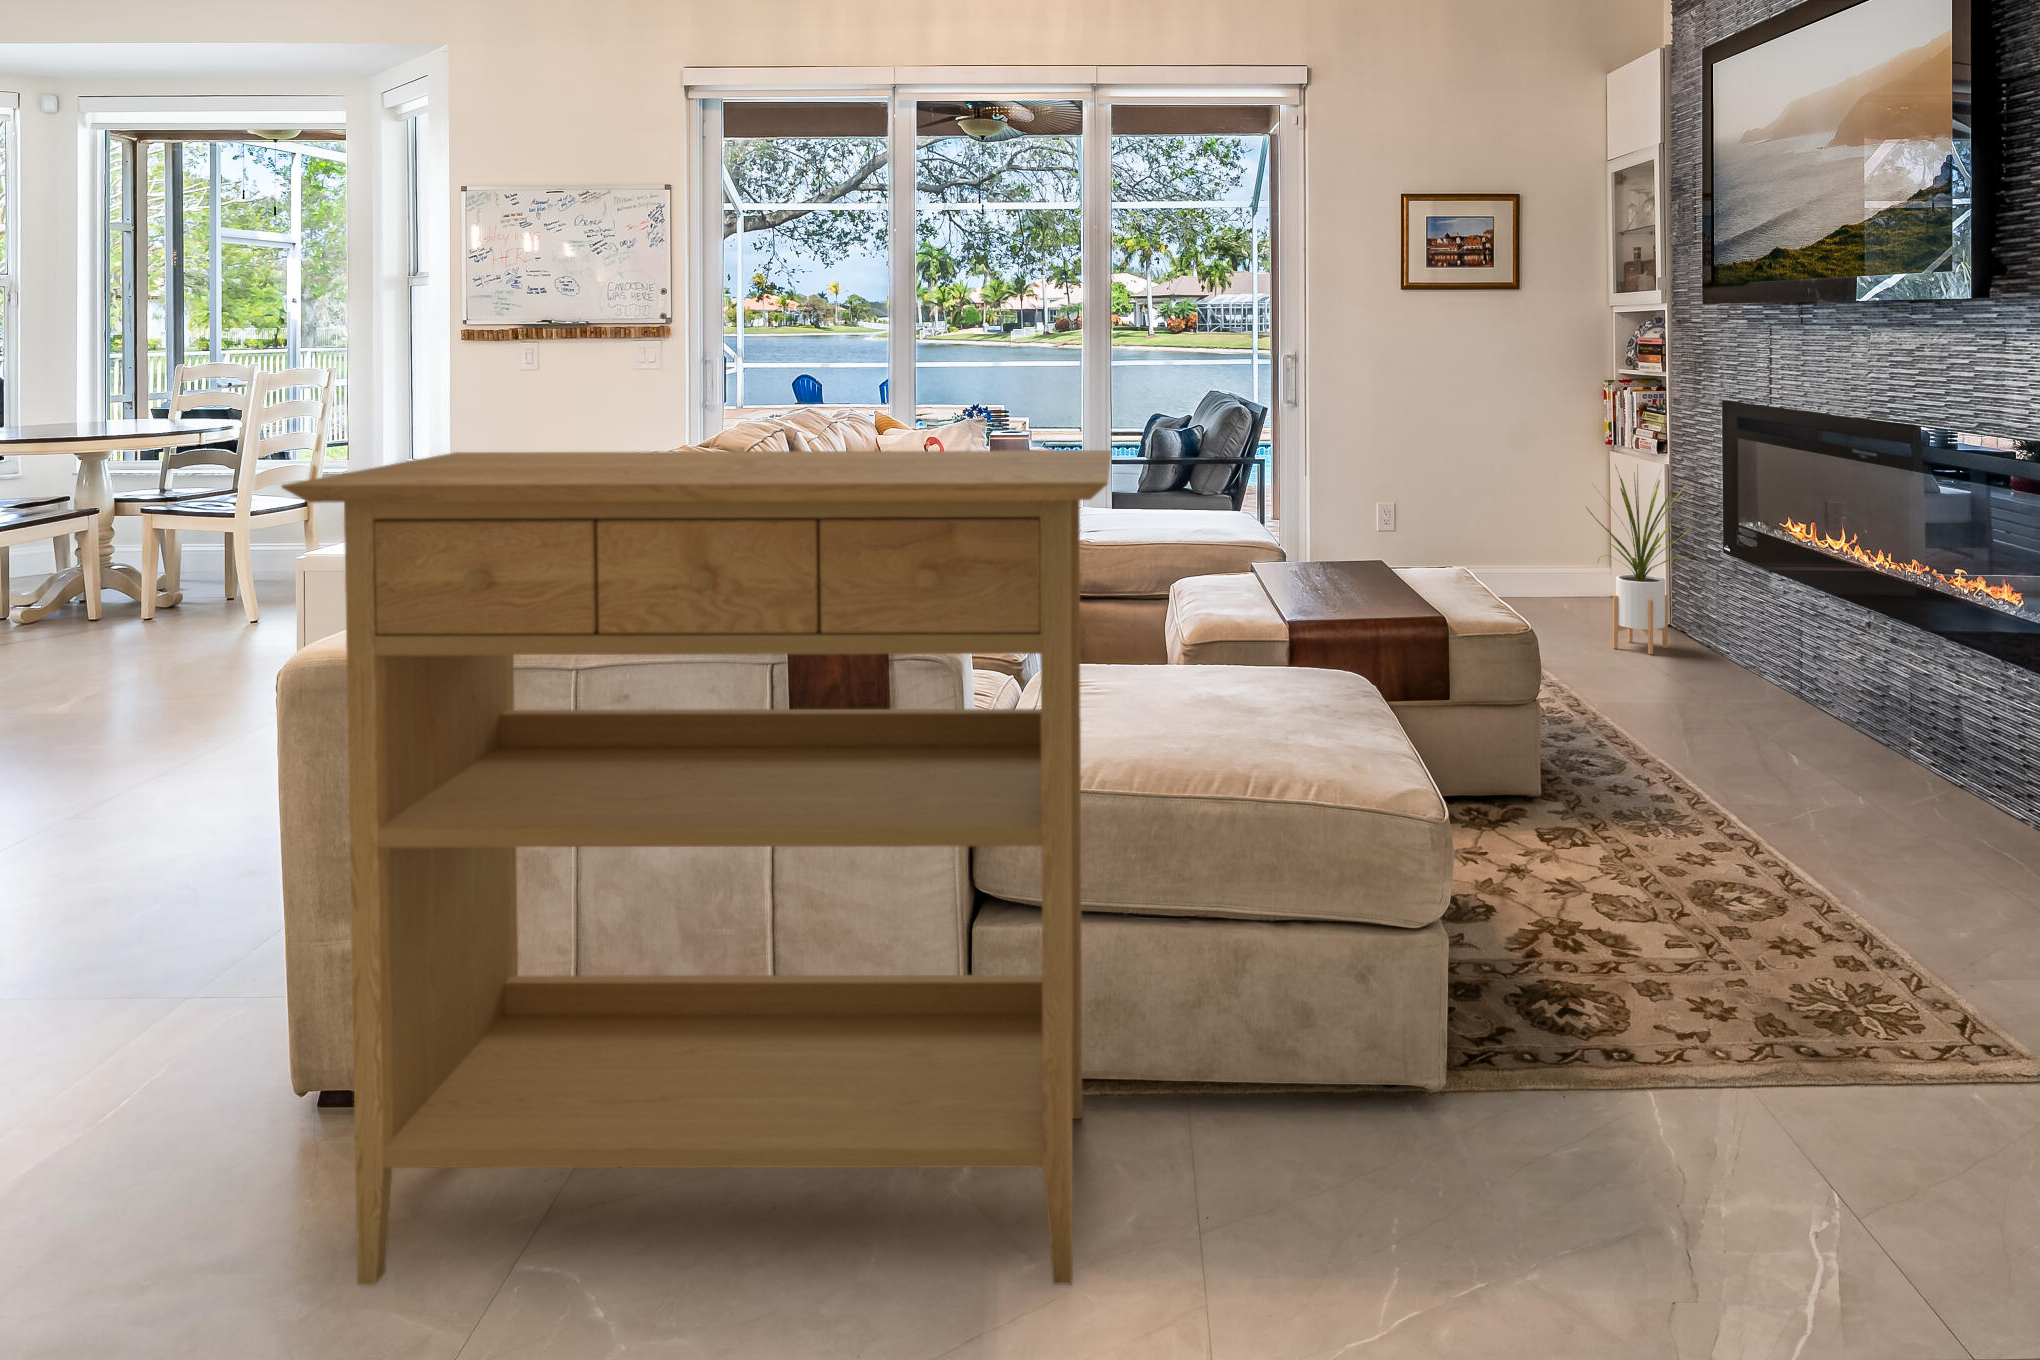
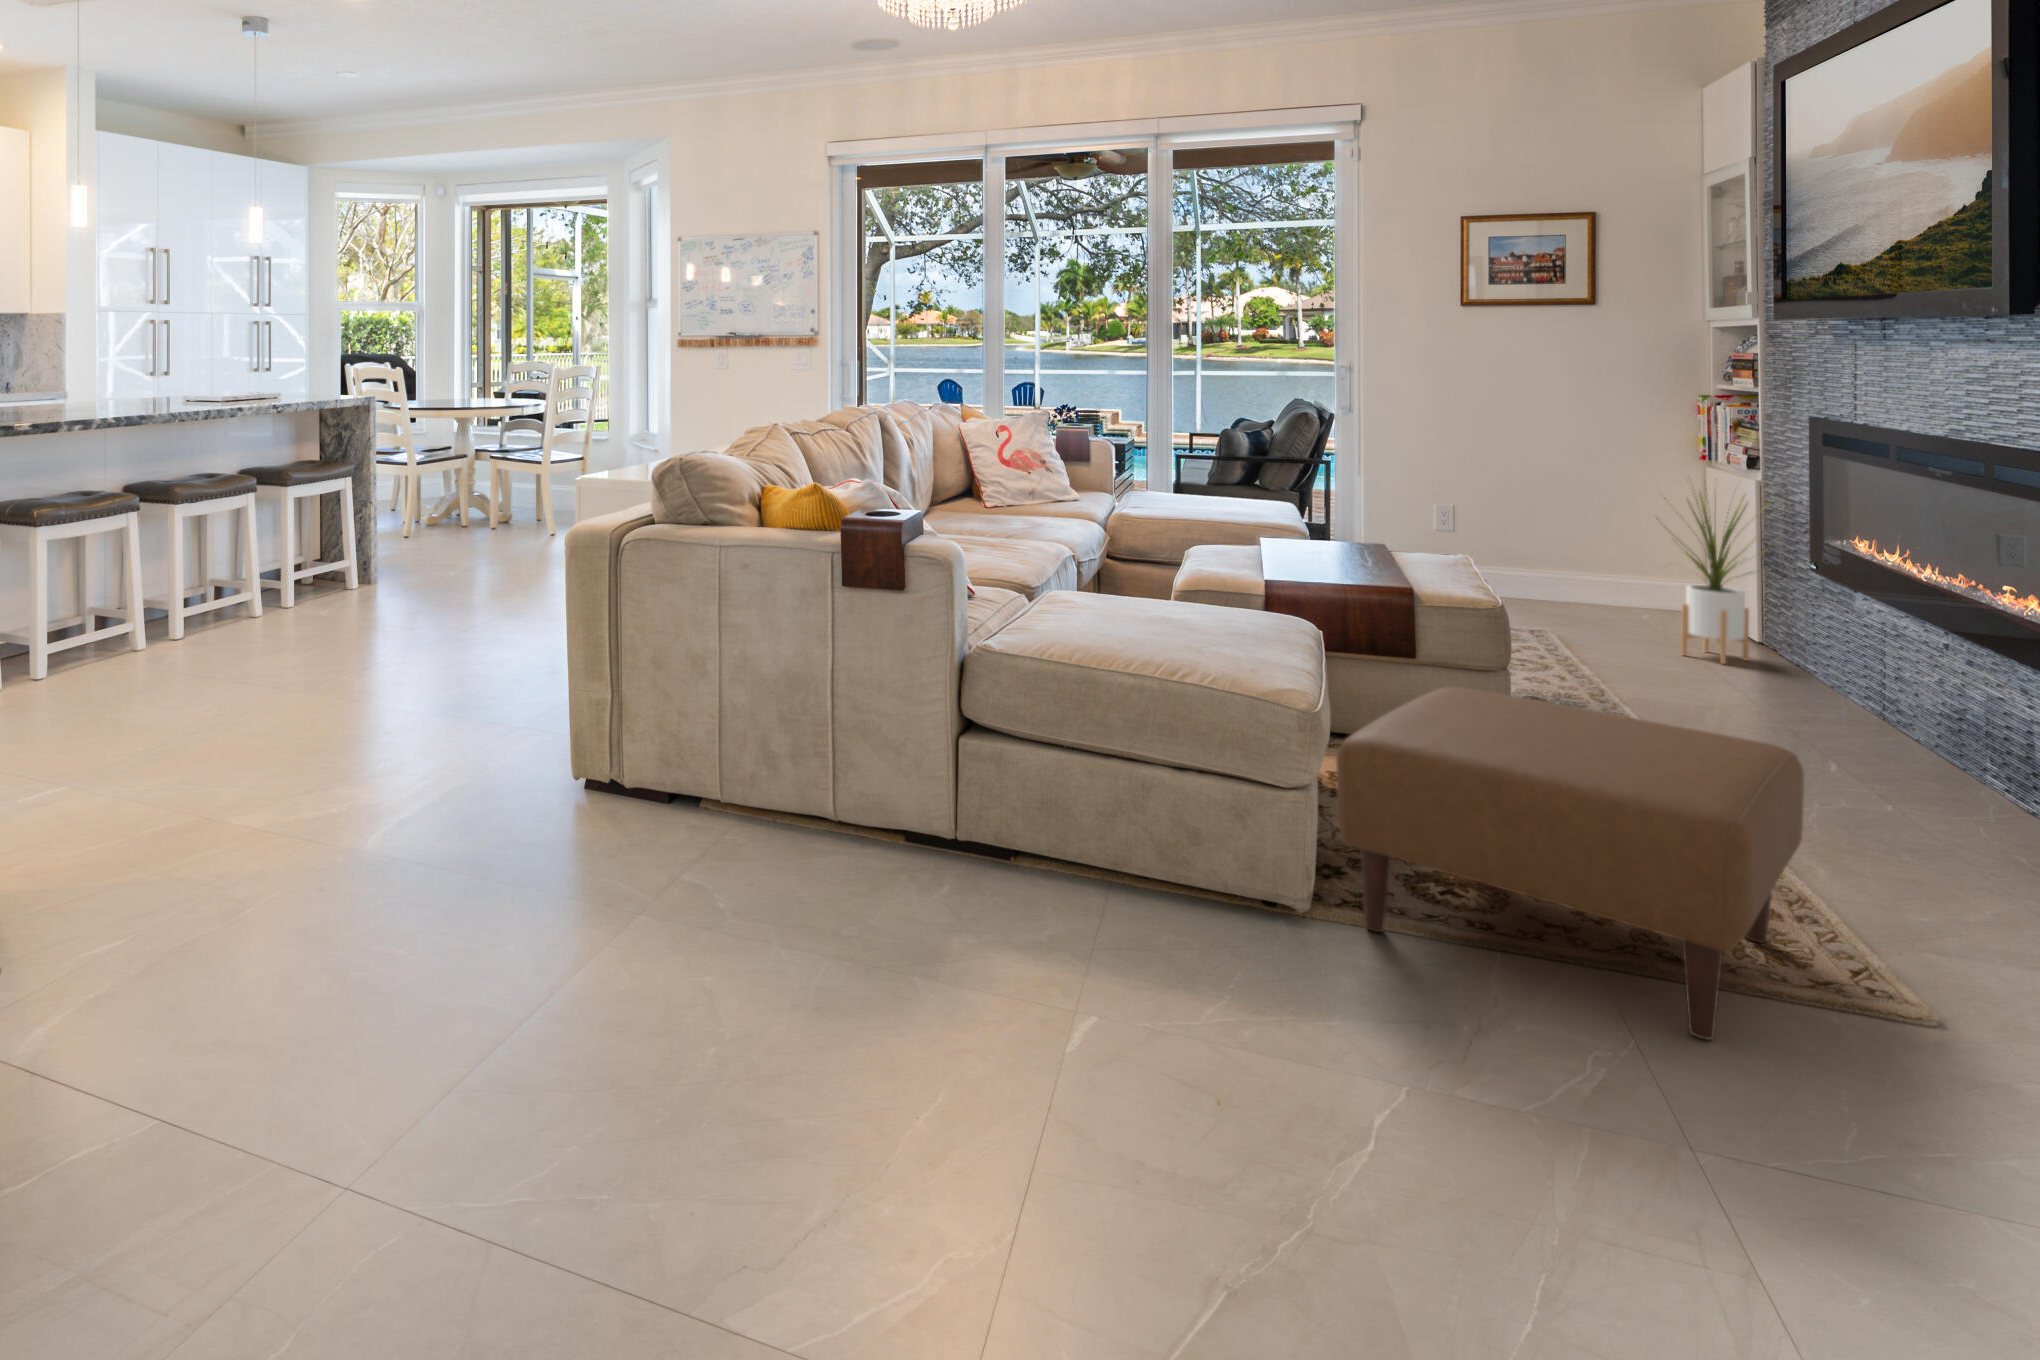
console table: present [282,450,1111,1285] -> none [556,411,1049,954]
ottoman: none [1481,748,1967,1174] -> present [1336,687,1804,1040]

